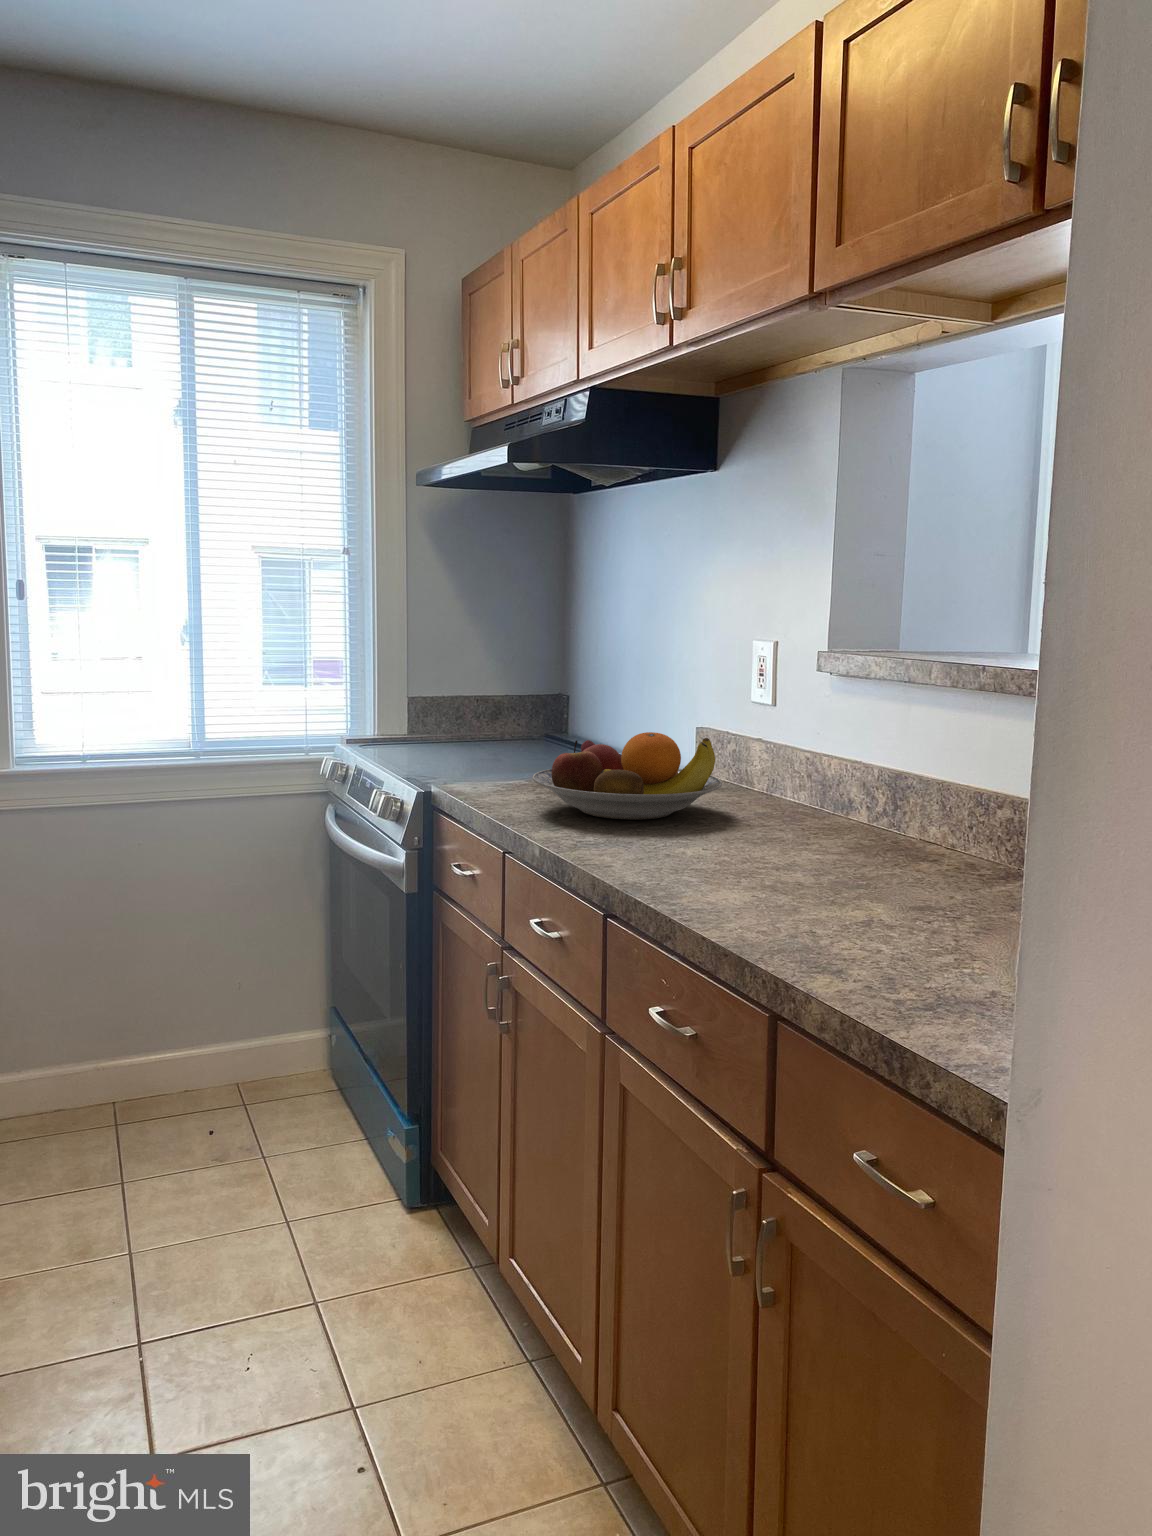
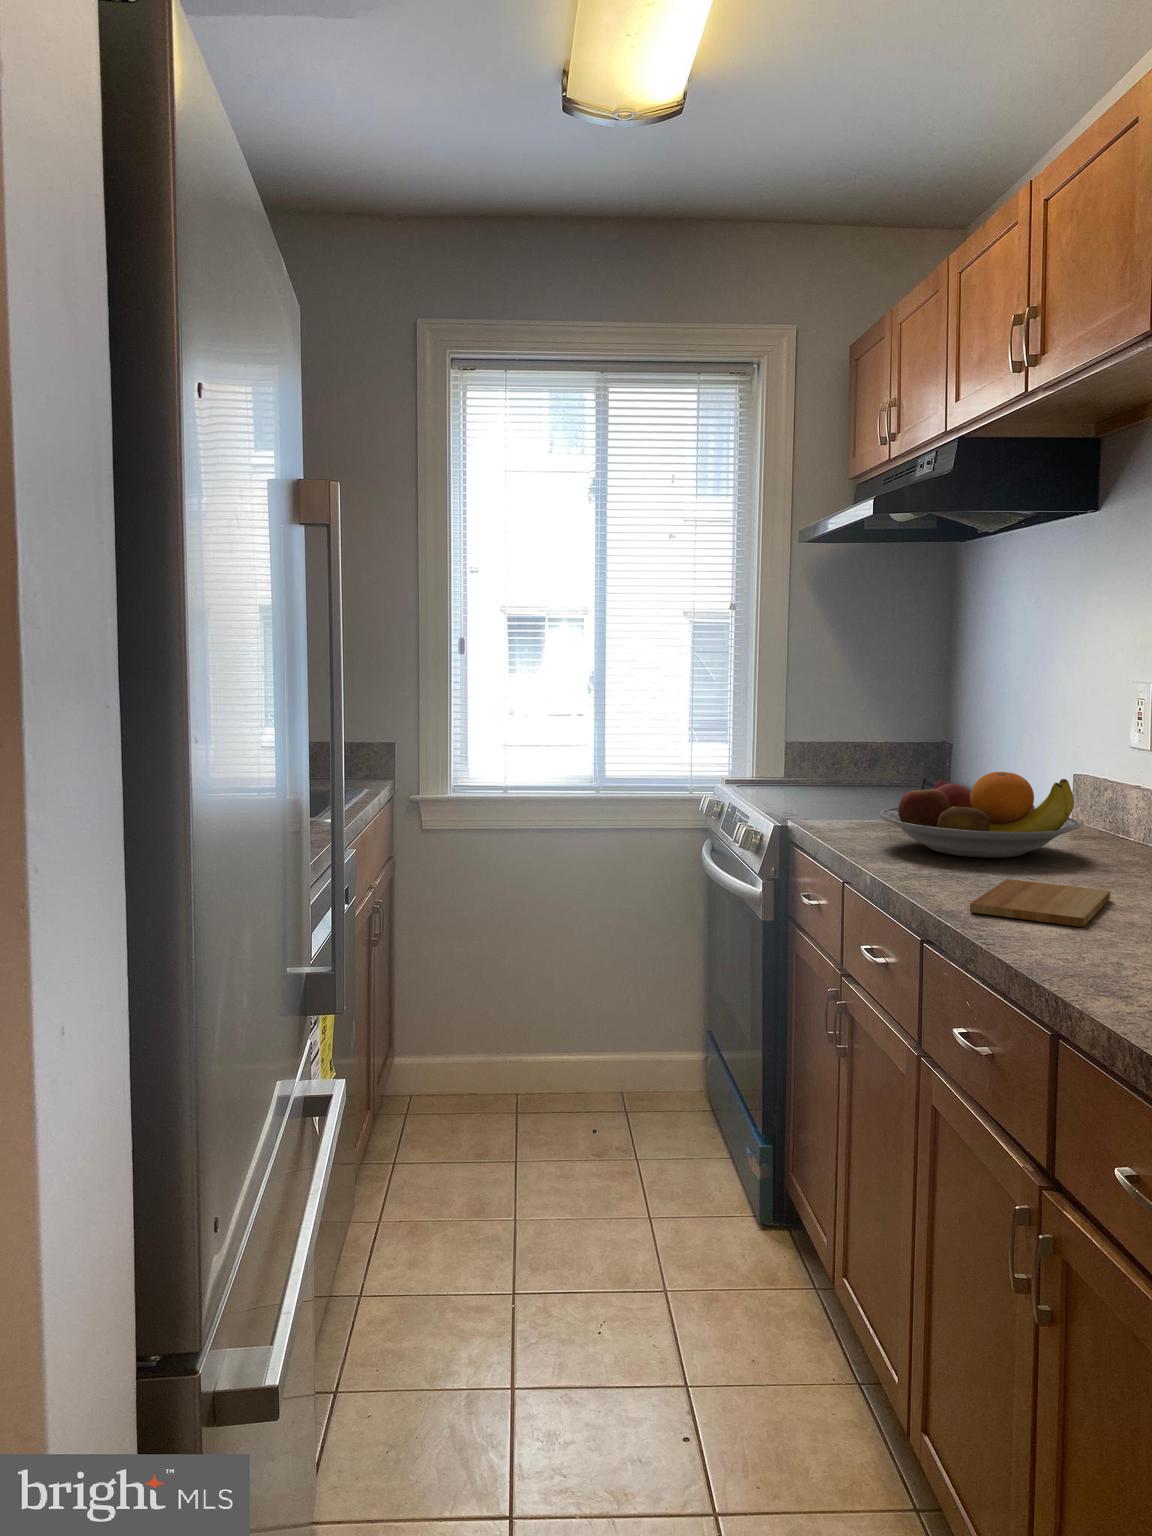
cutting board: none [654,844,770,893] -> present [970,879,1110,927]

